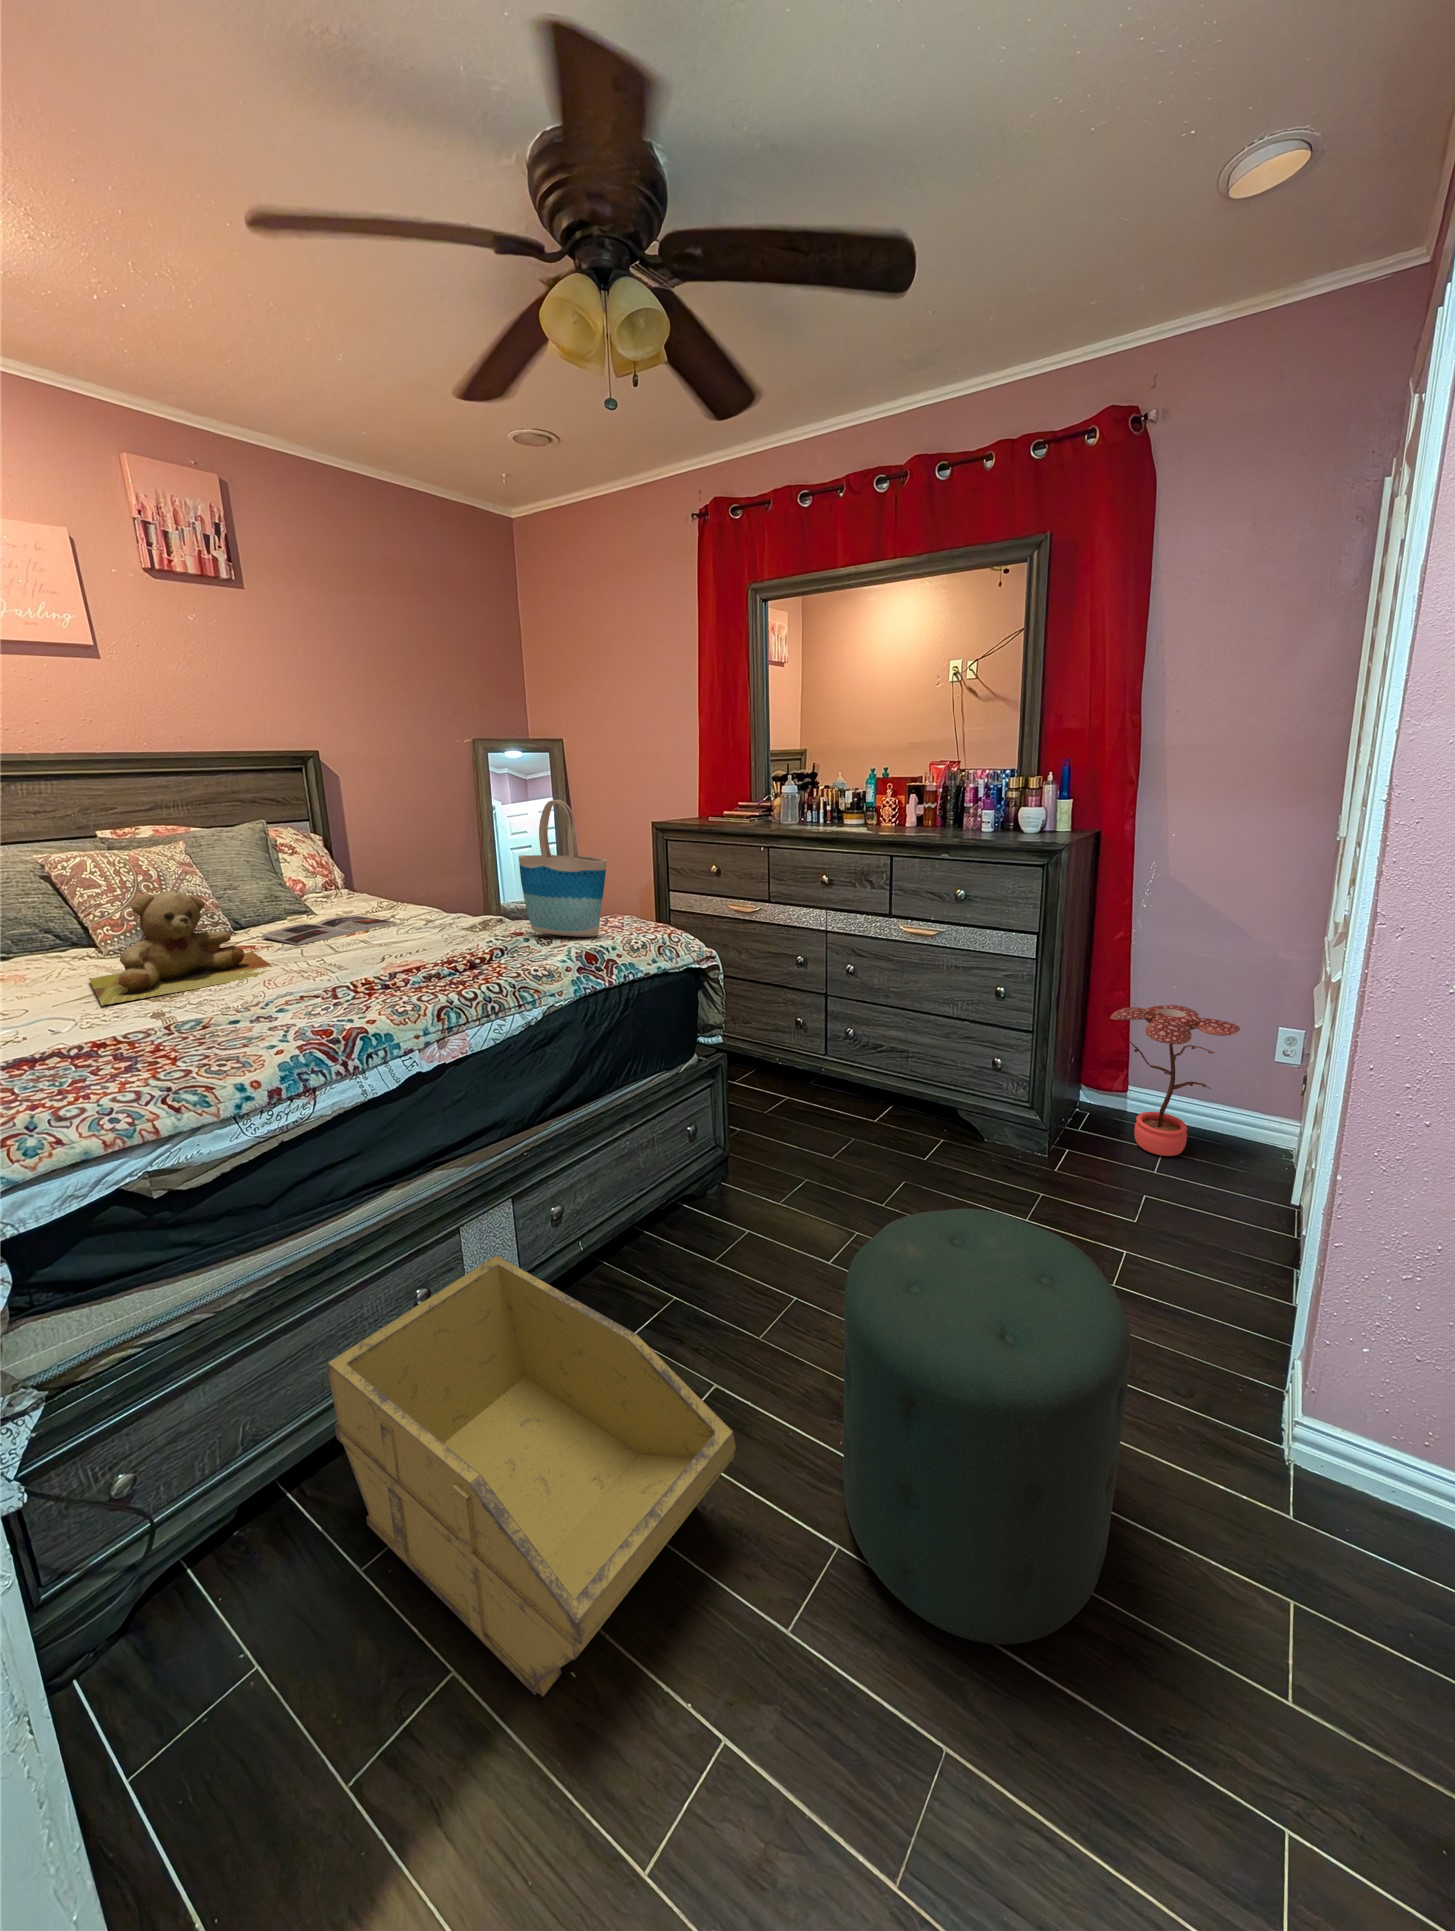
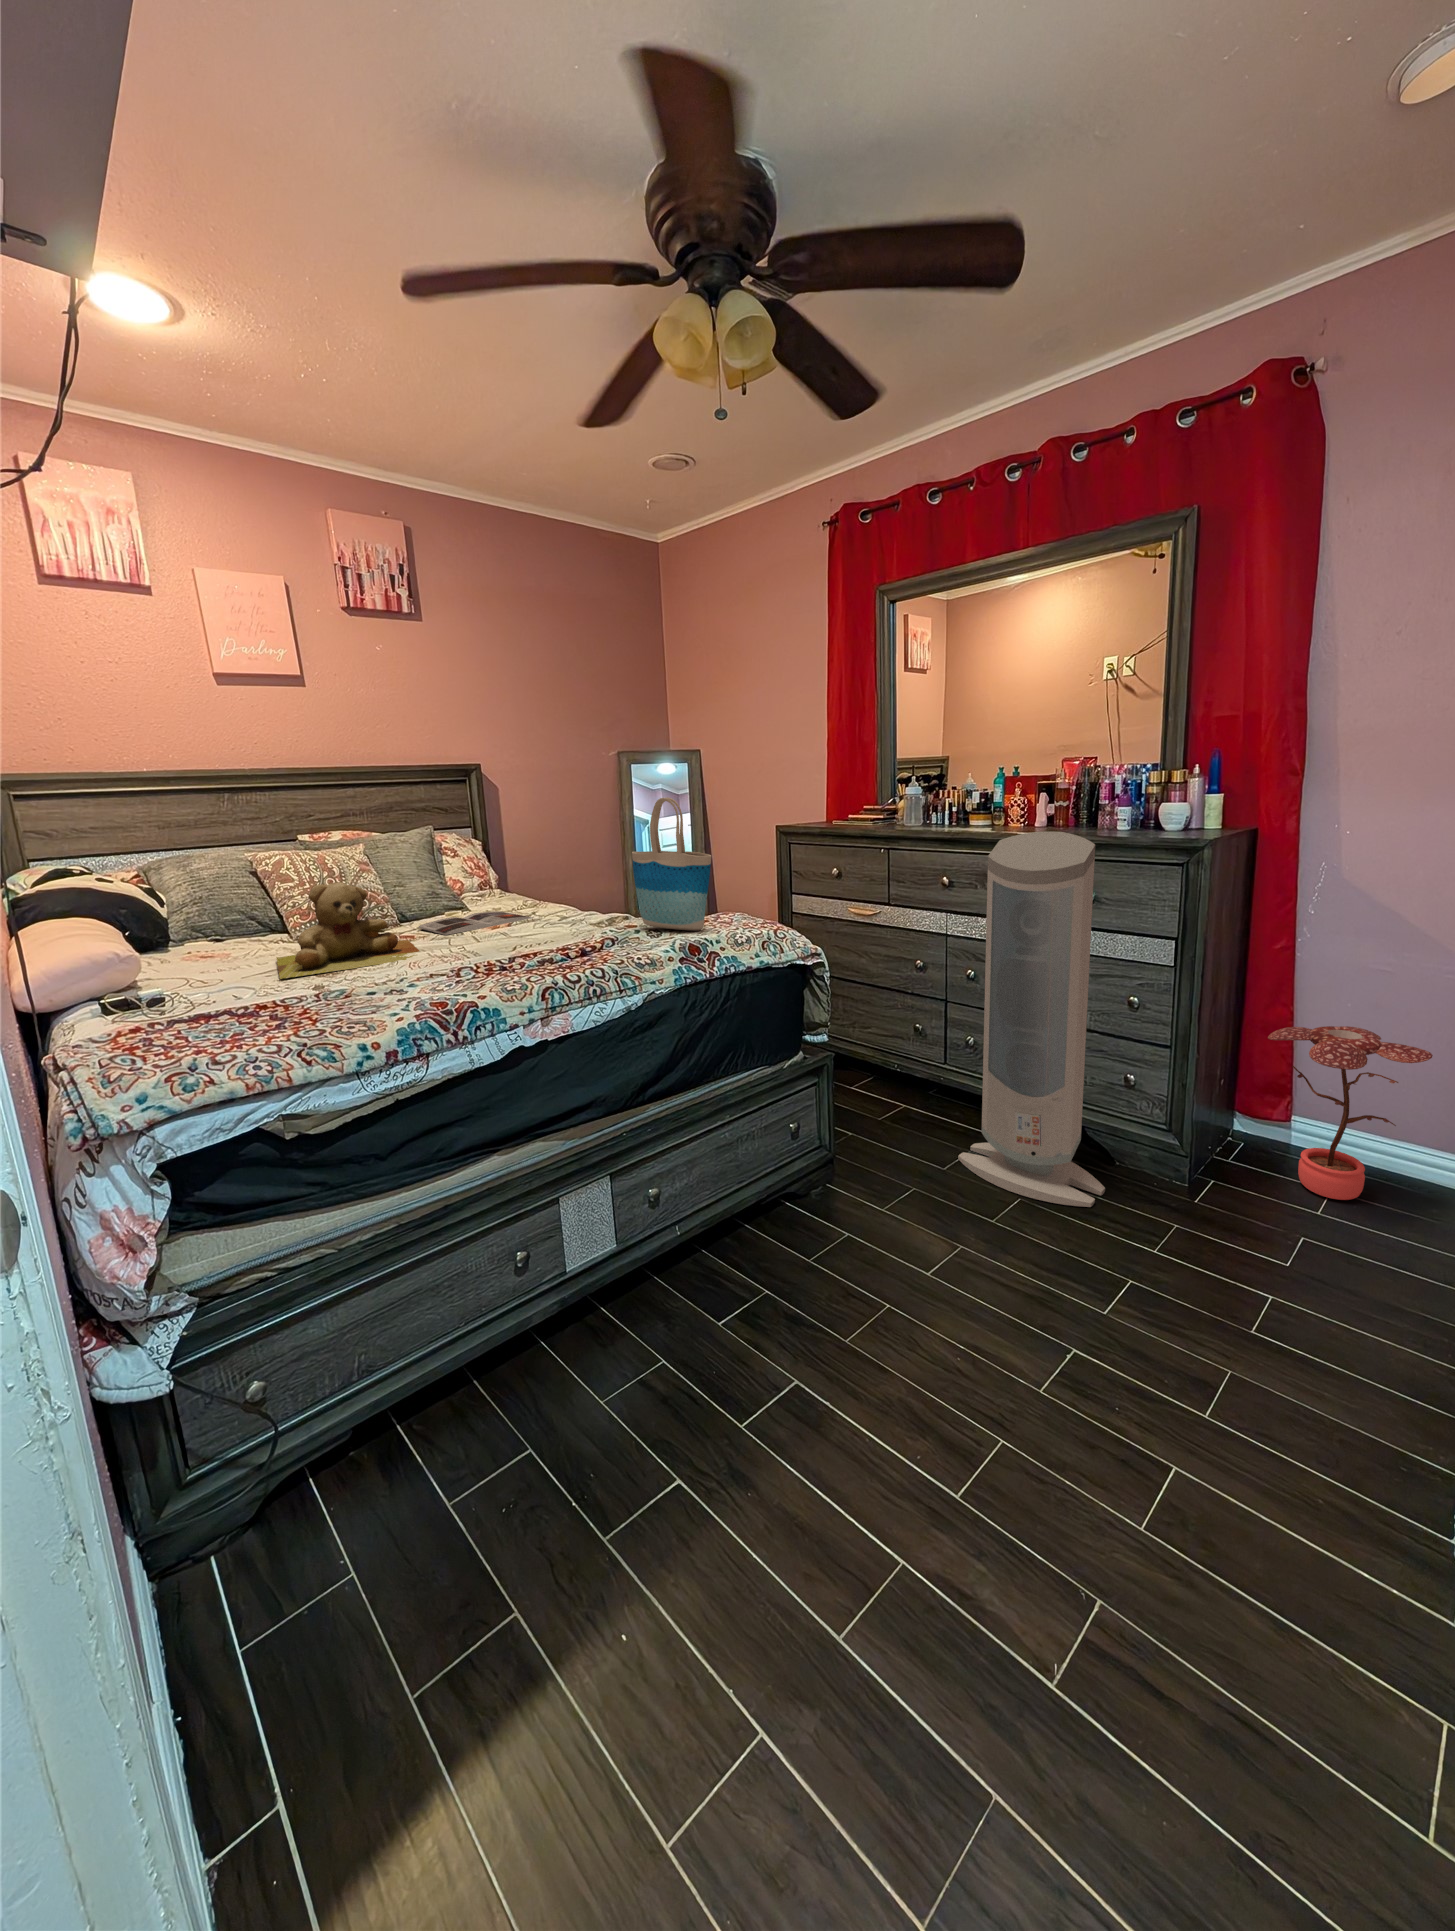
air purifier: none [844,835,978,1181] -> present [958,832,1105,1207]
ottoman: present [843,1209,1131,1645] -> none [912,1223,1236,1706]
storage bin: present [327,1255,736,1697] -> none [430,1228,798,1654]

